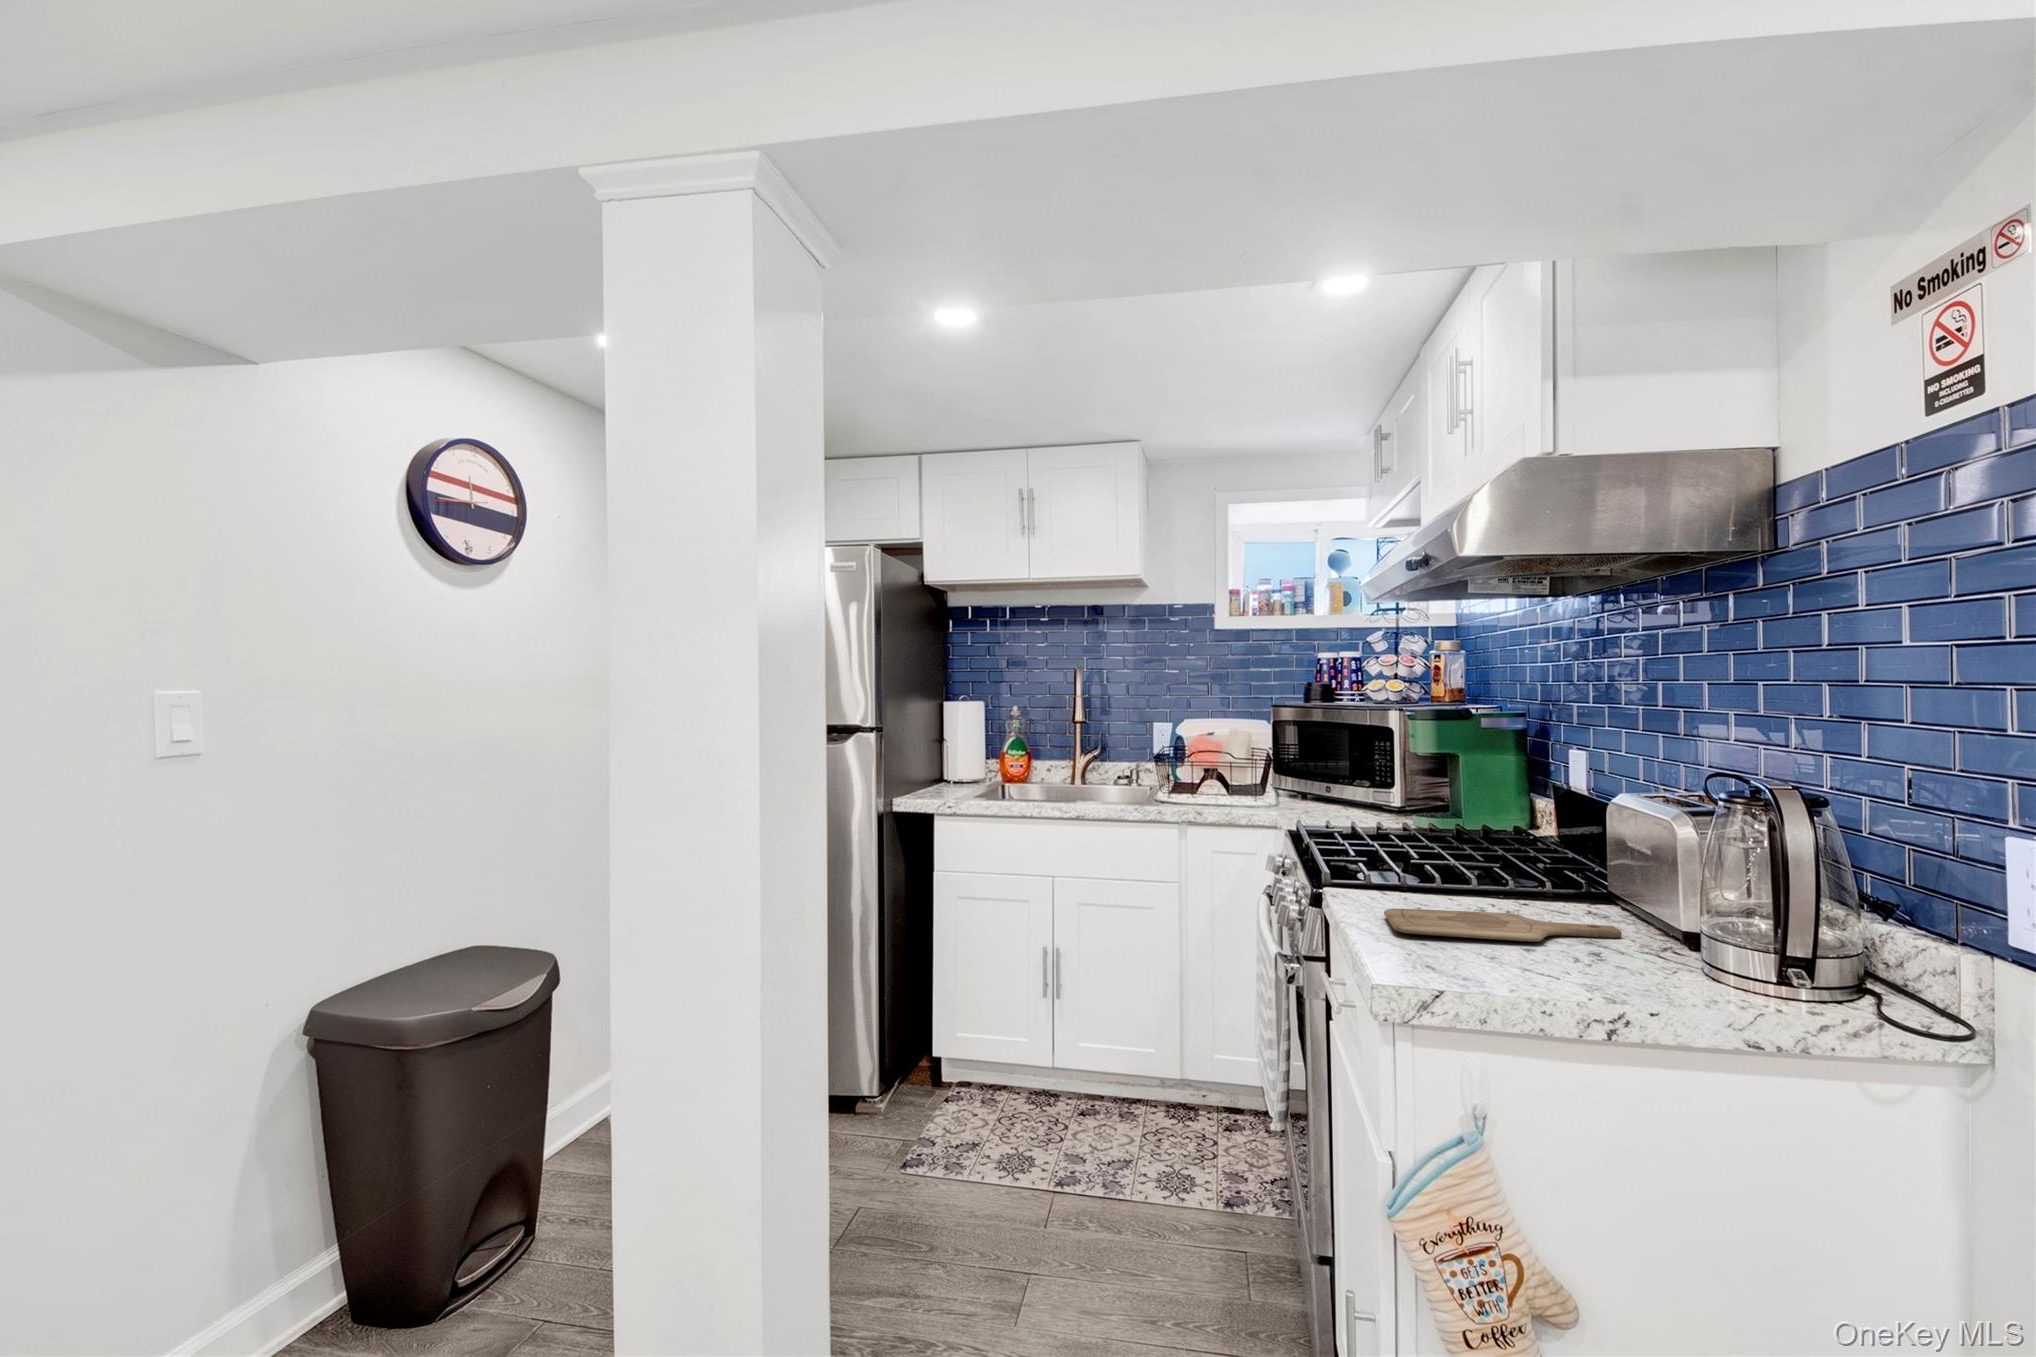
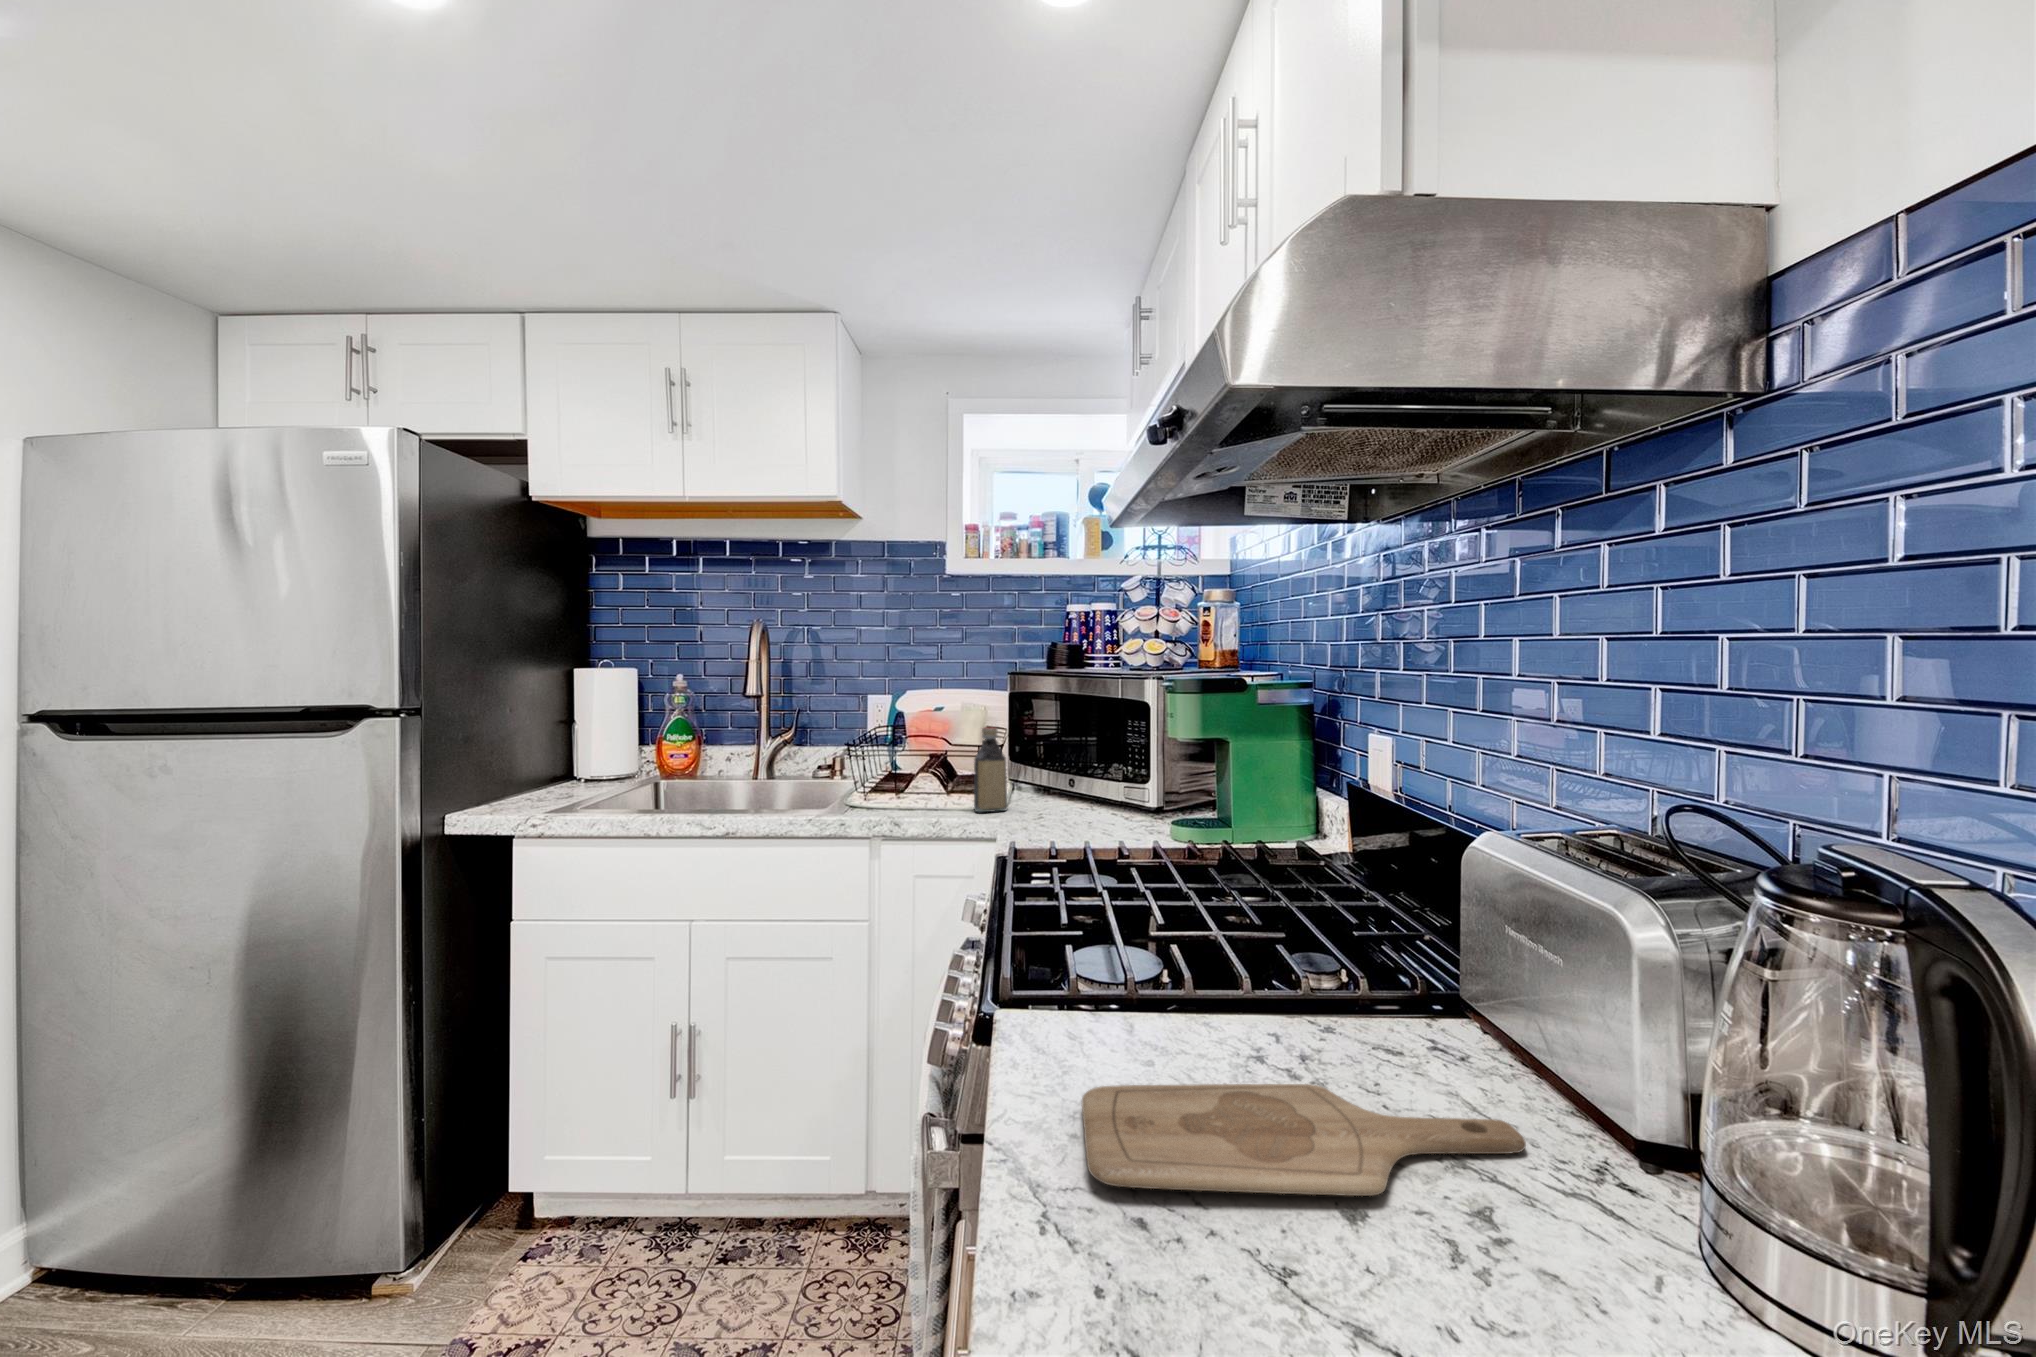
bottle: none [1256,745,1282,807] -> present [974,727,1007,812]

